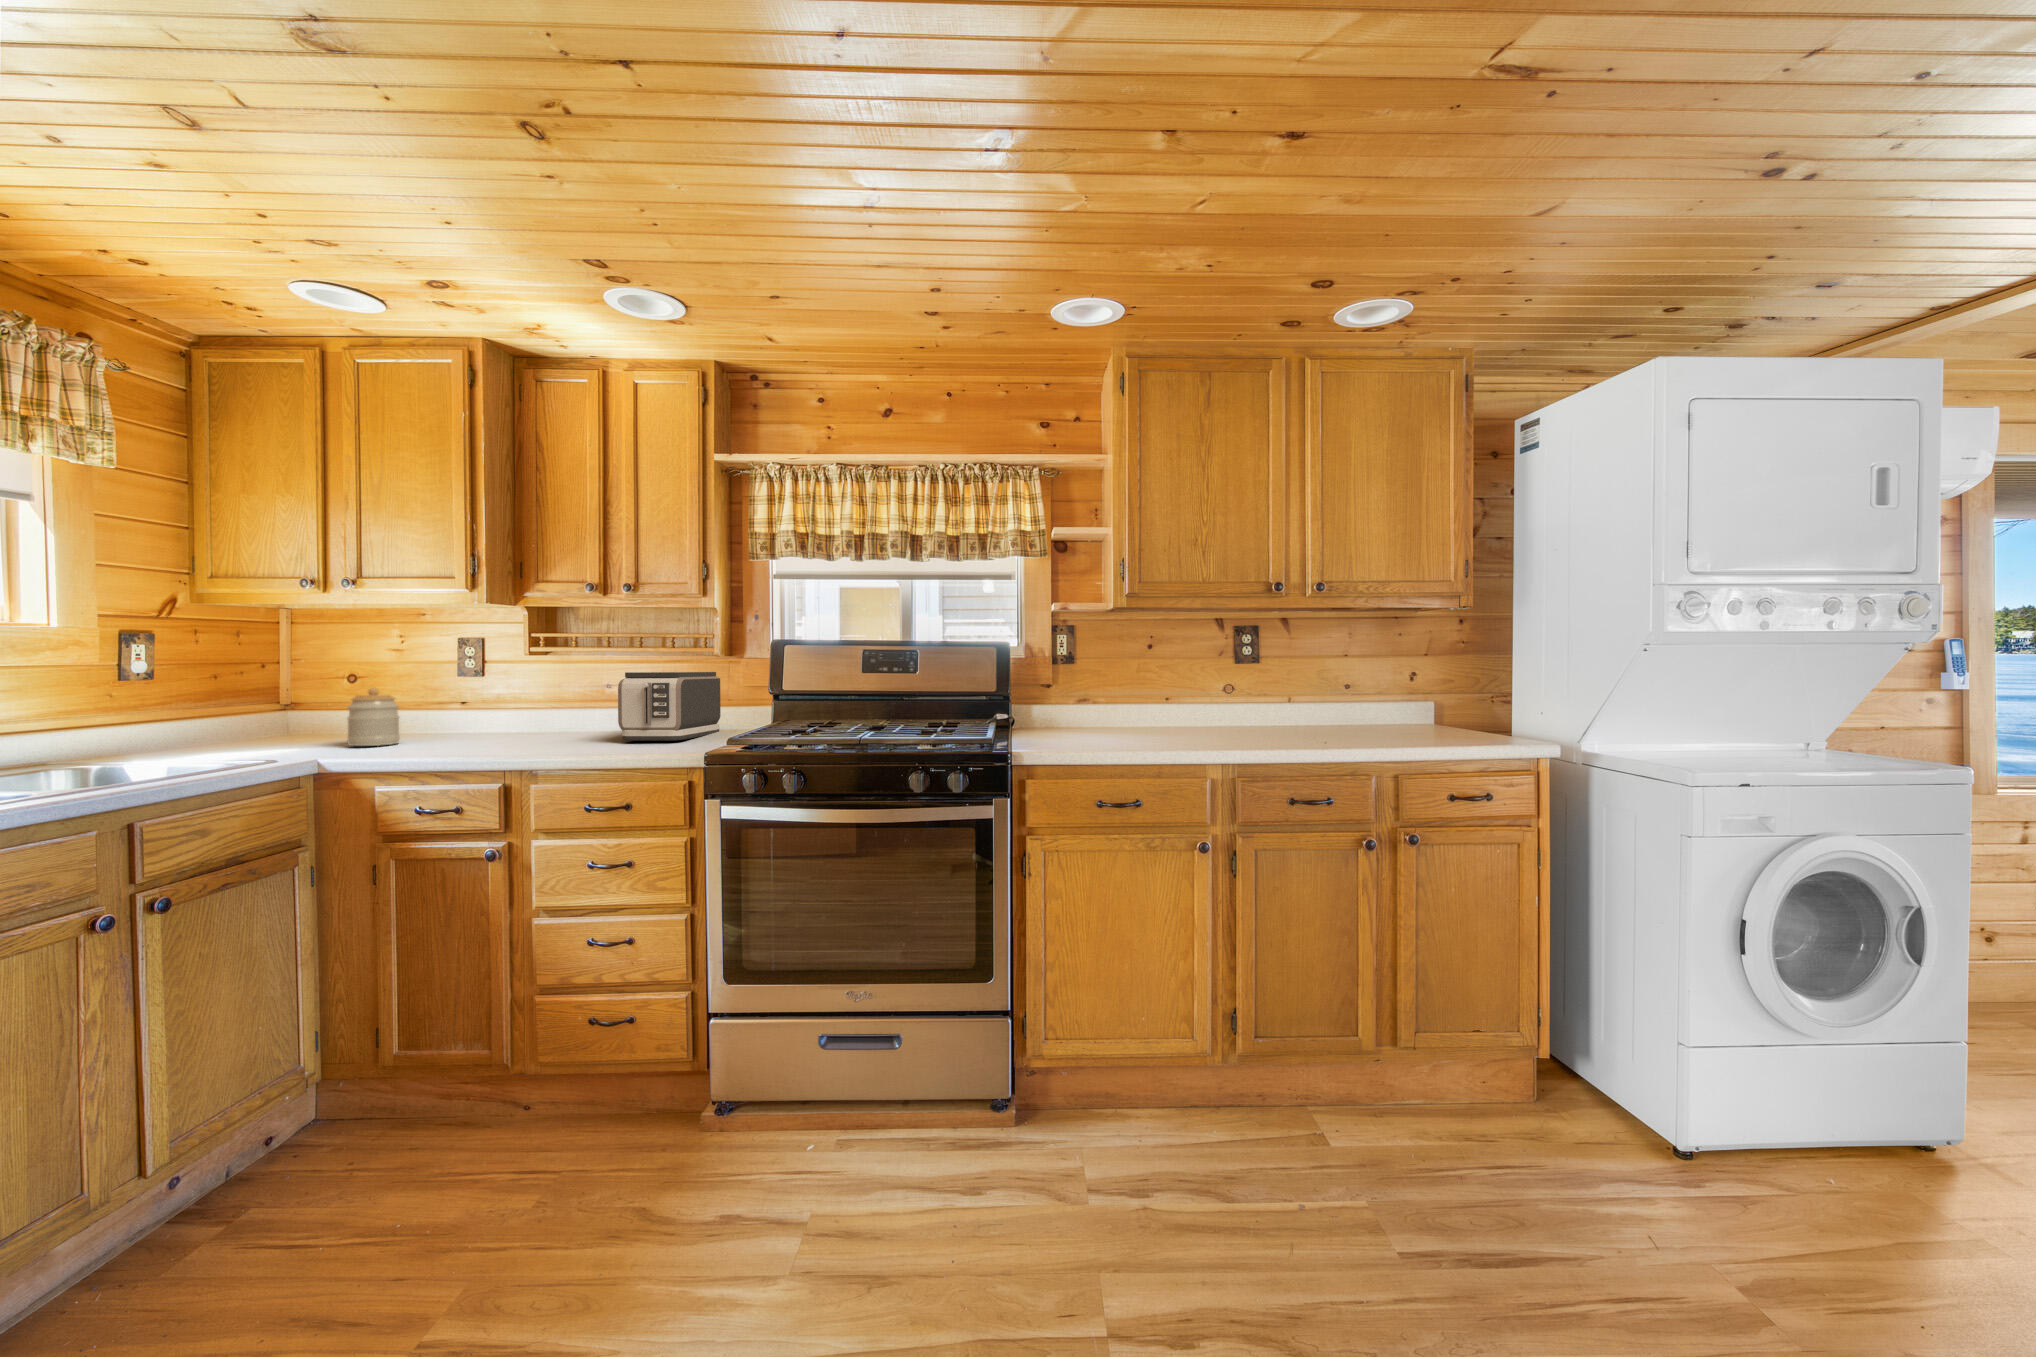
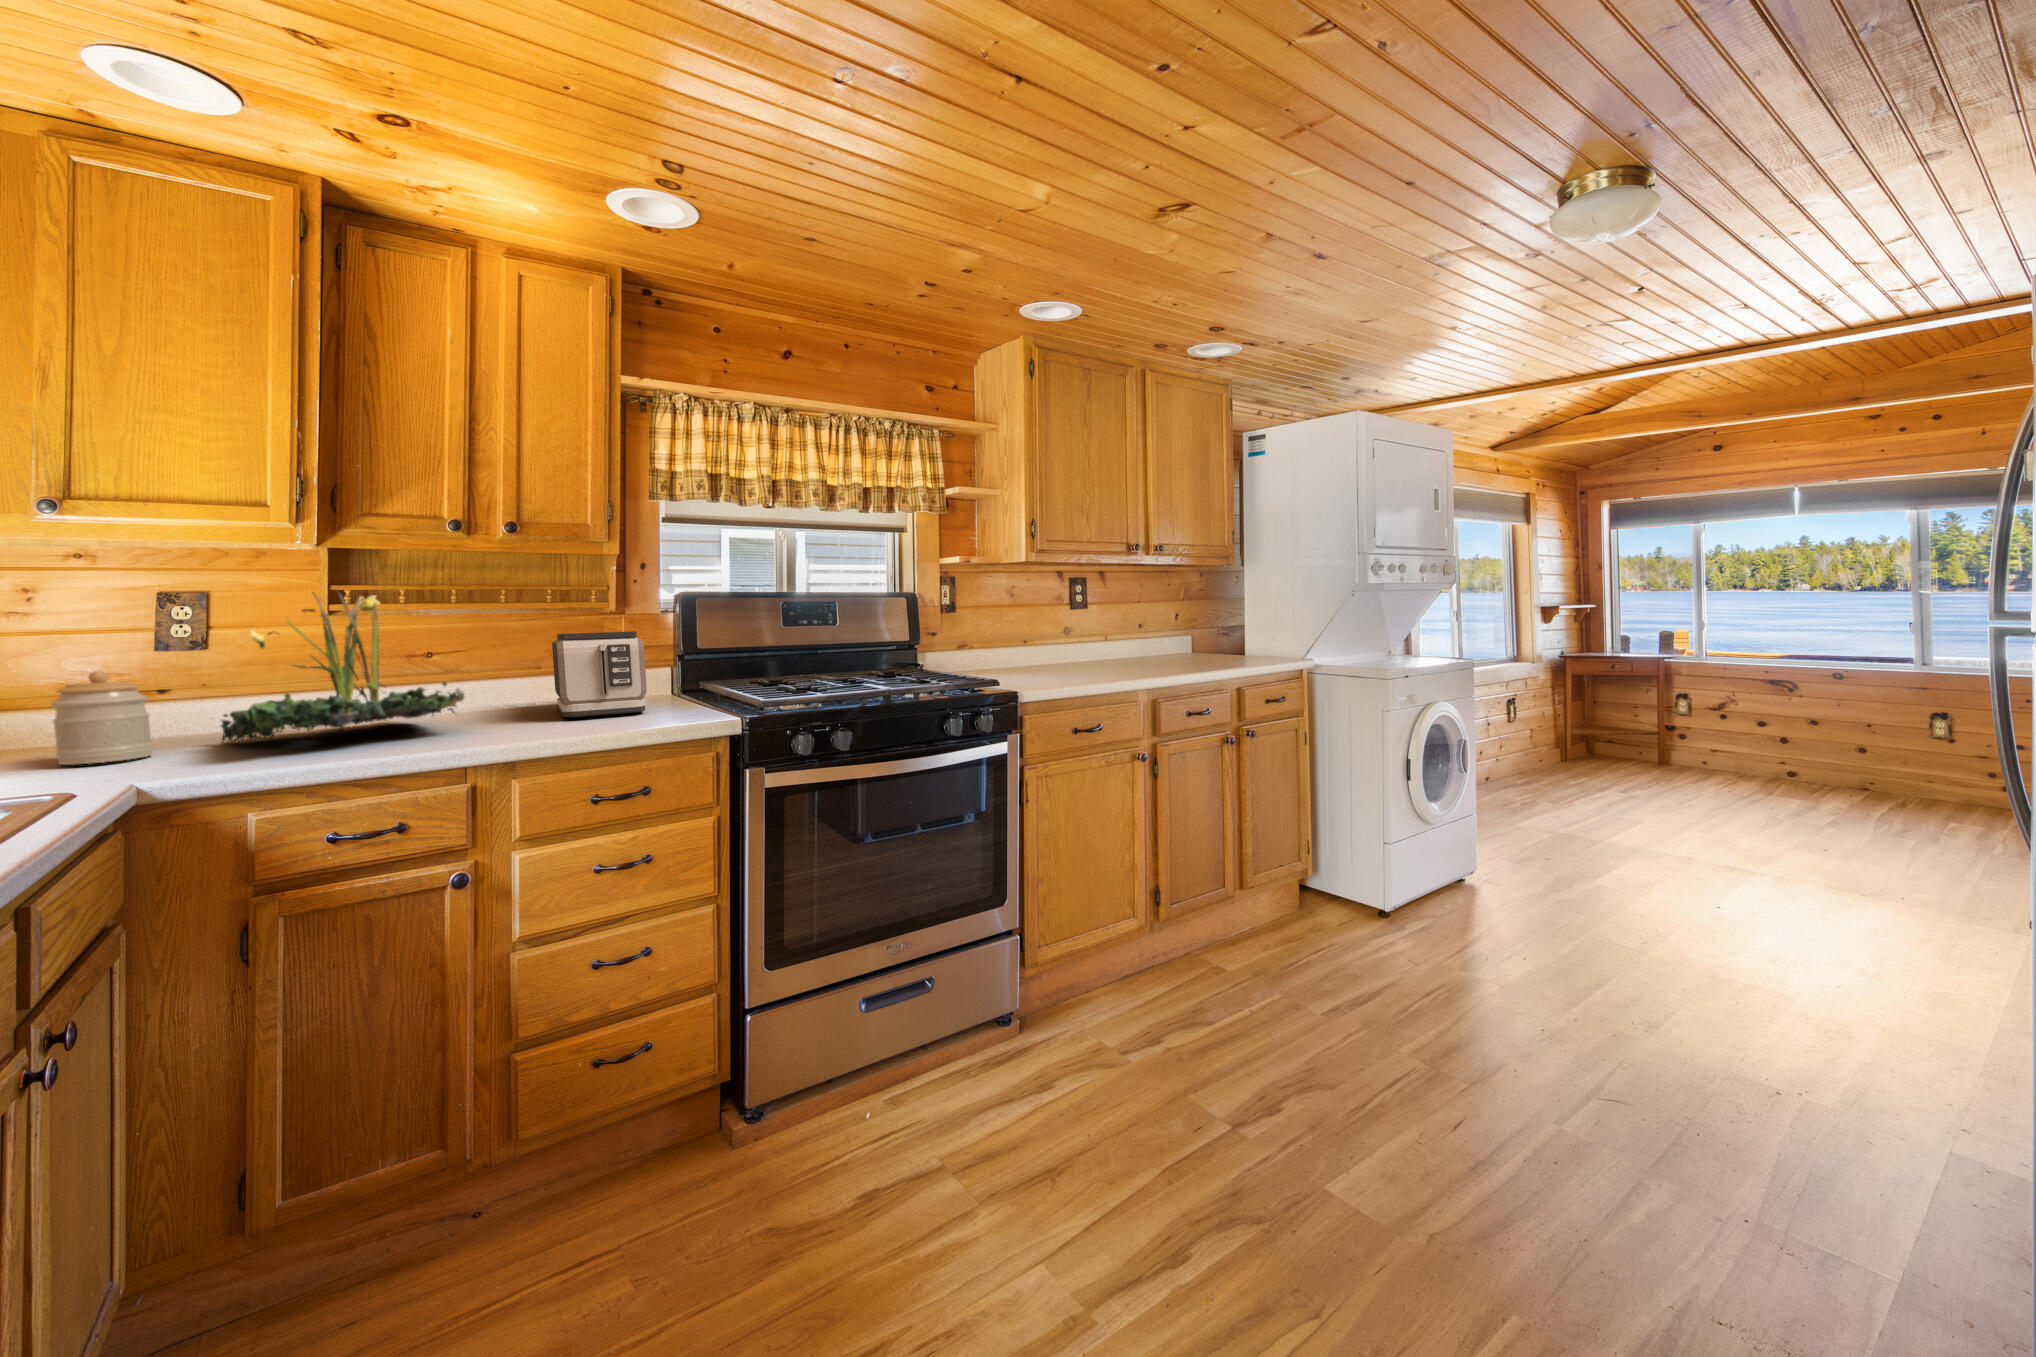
plant: none [404,635,565,741] -> present [221,591,464,744]

